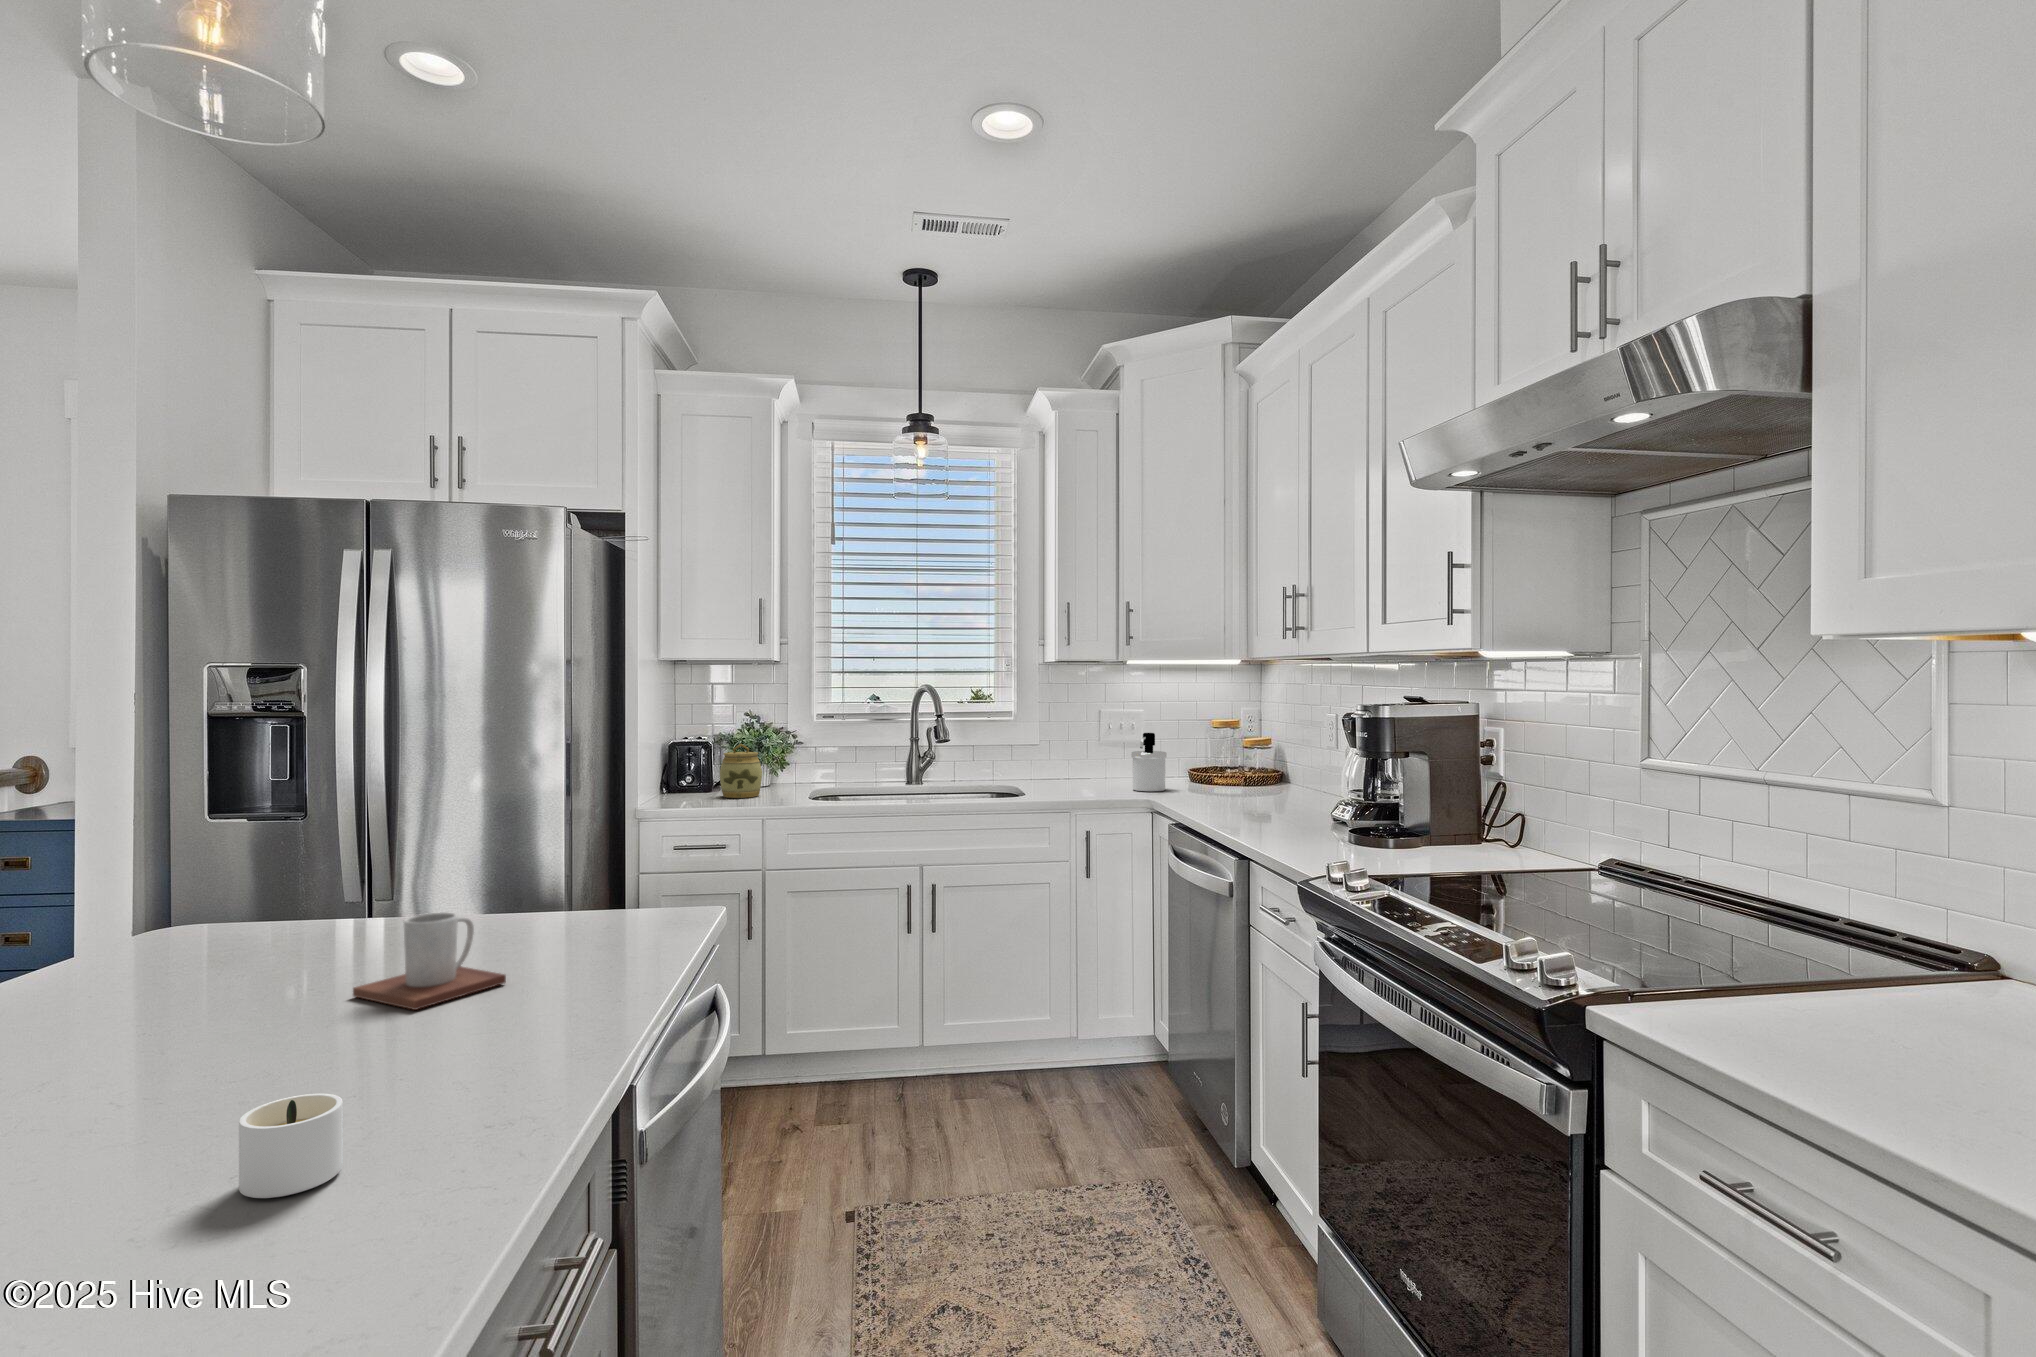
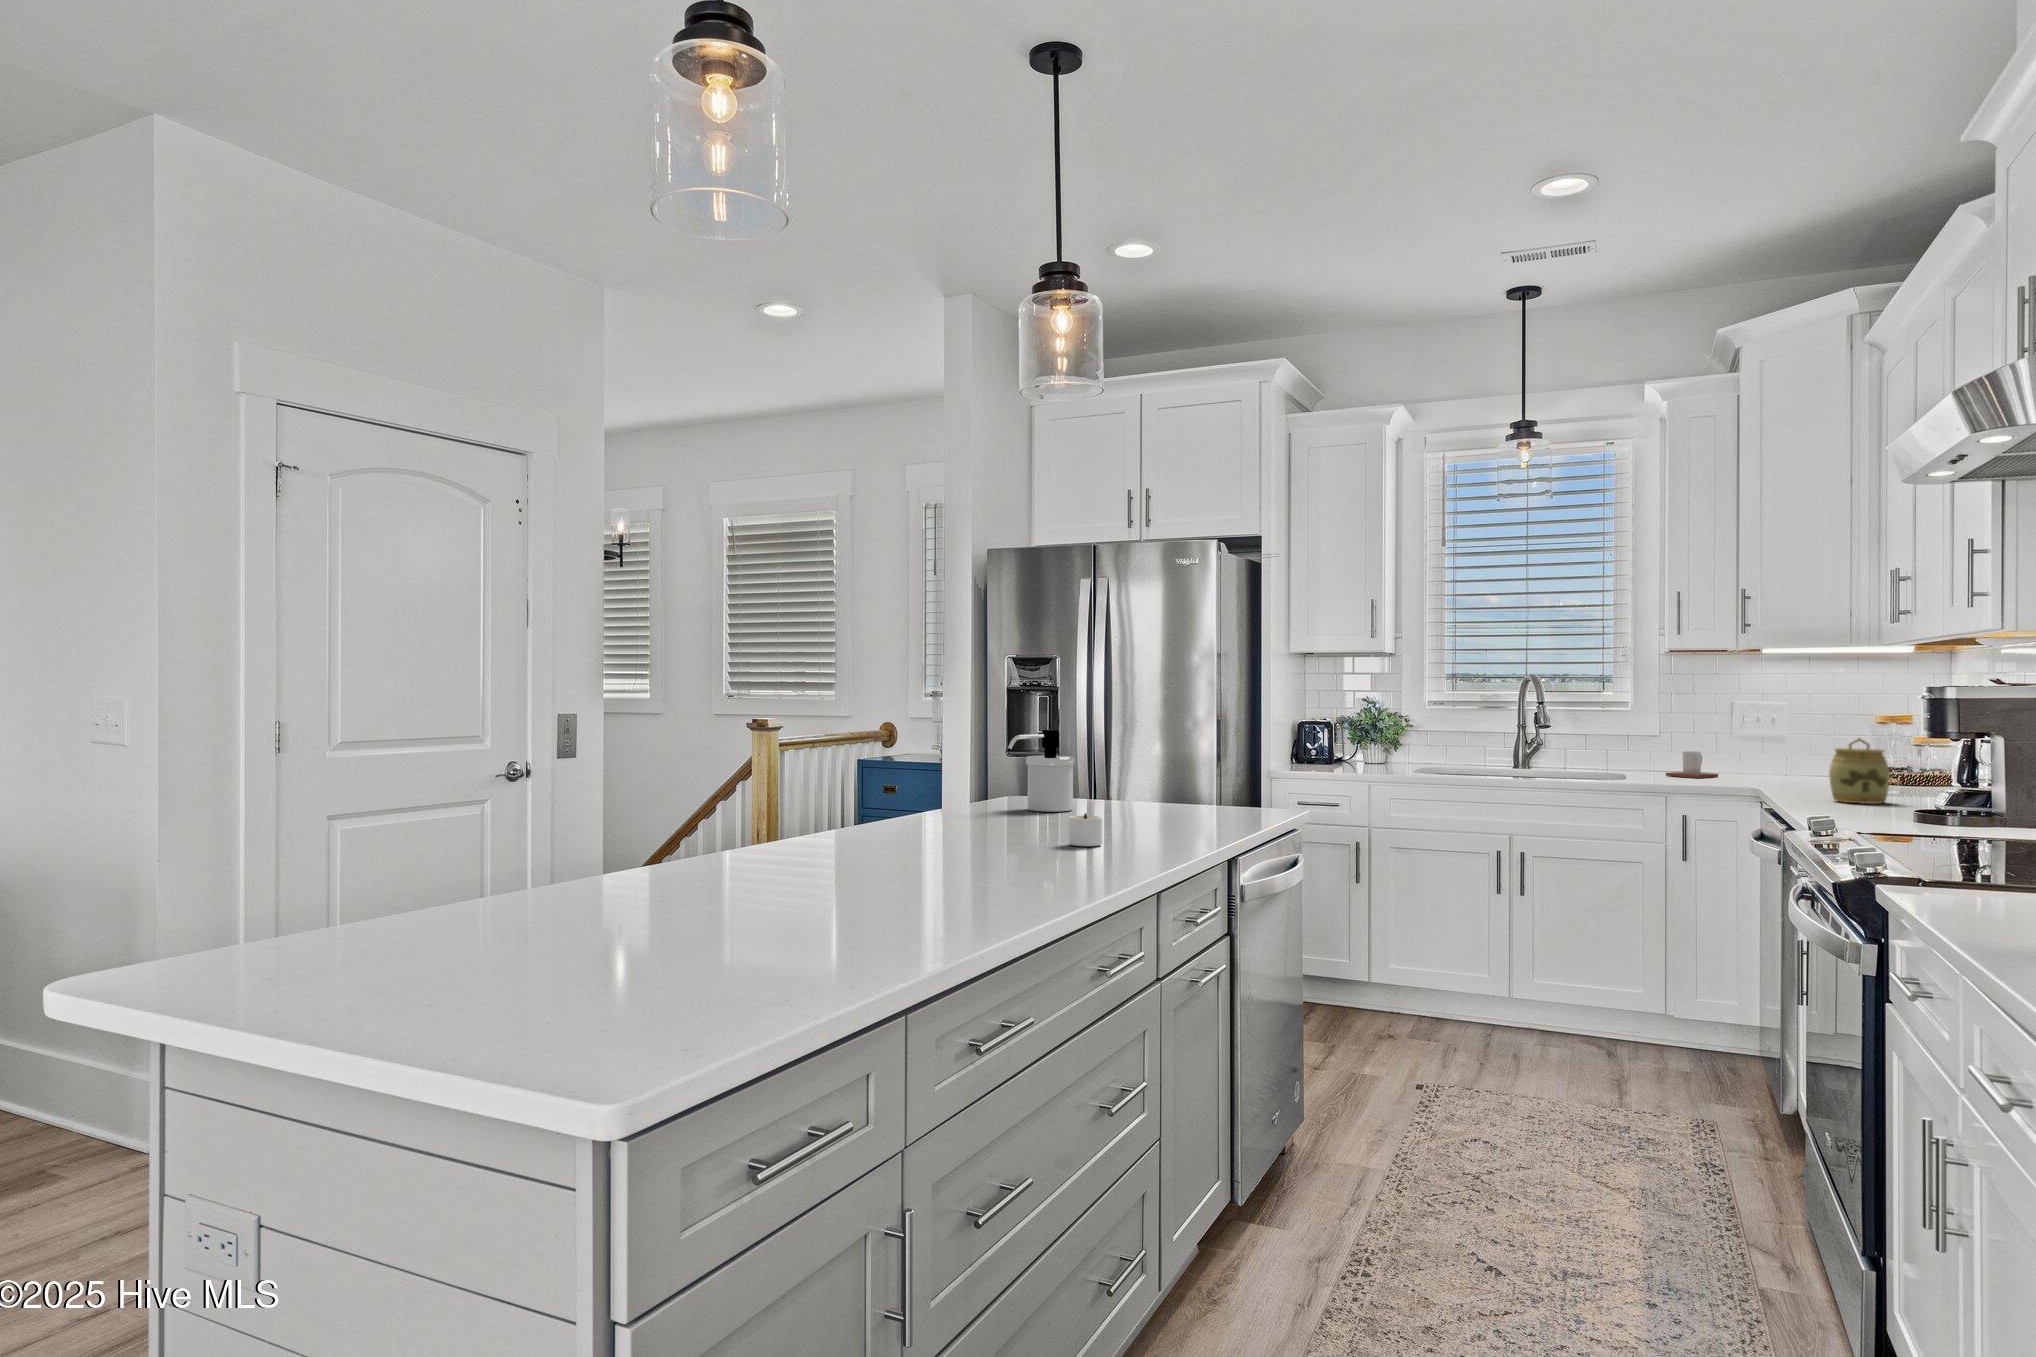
soap dispenser: present [1131,733,1167,791] -> present [1008,730,1075,812]
jar: present [720,744,762,798] -> present [1829,739,1890,804]
mug: present [353,912,506,1010] -> present [1666,751,1718,778]

